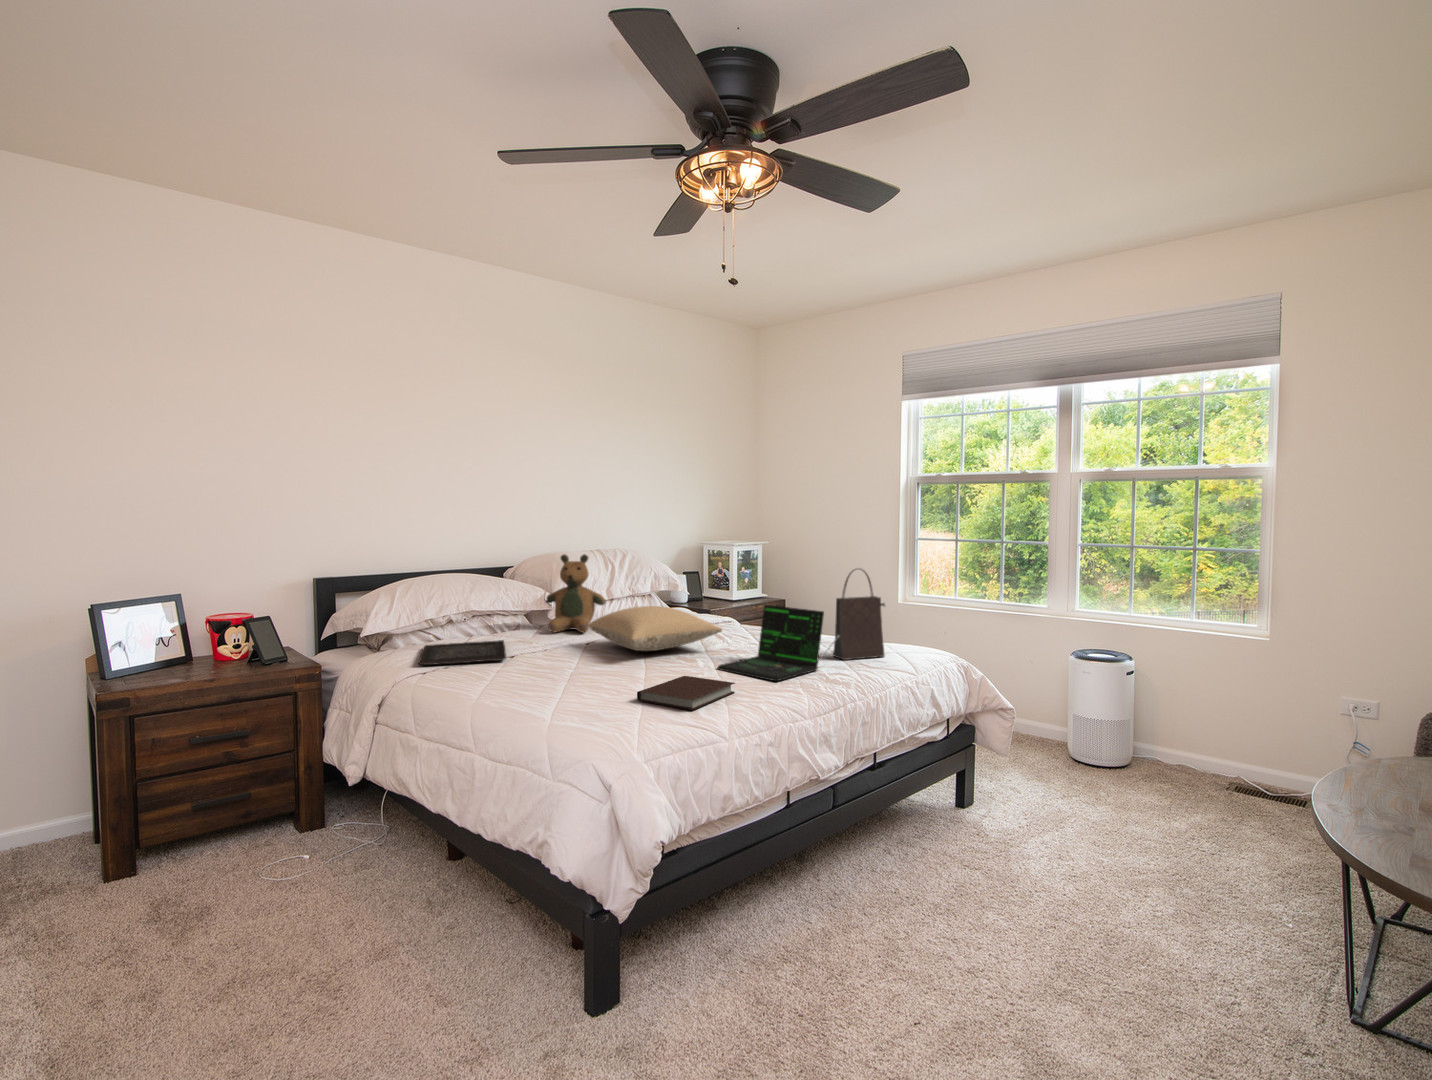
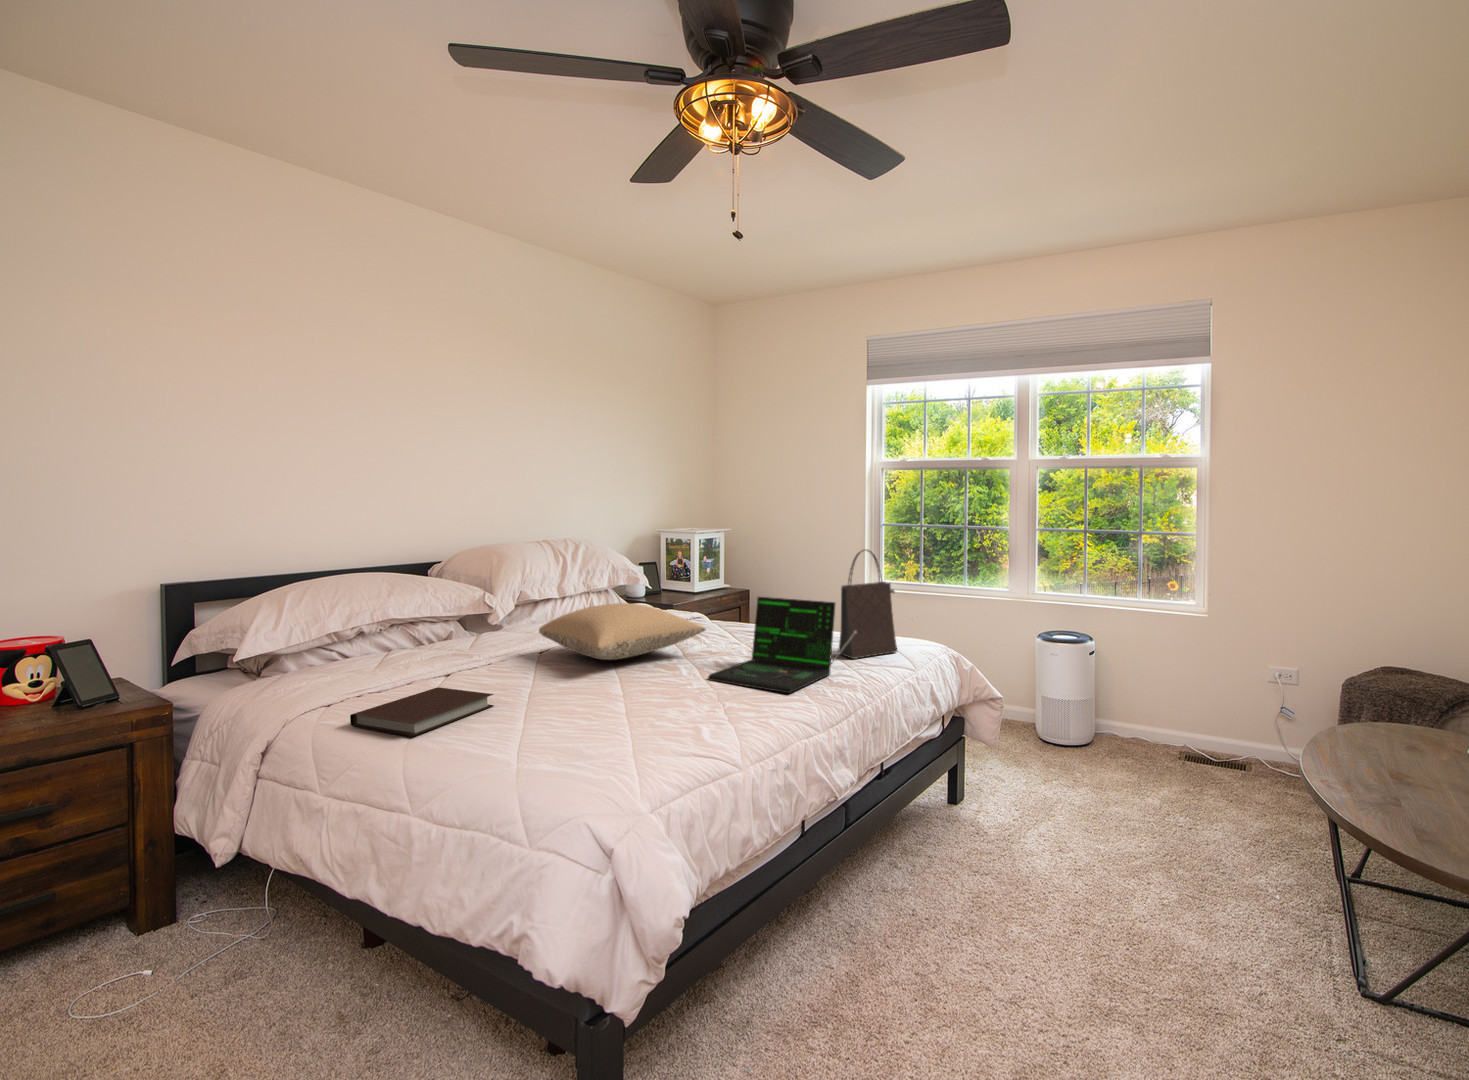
teddy bear: present [544,554,605,632] -> none [481,544,557,640]
tray: present [418,640,506,665] -> none [307,654,432,696]
notebook: present [637,676,735,710] -> present [350,687,494,737]

